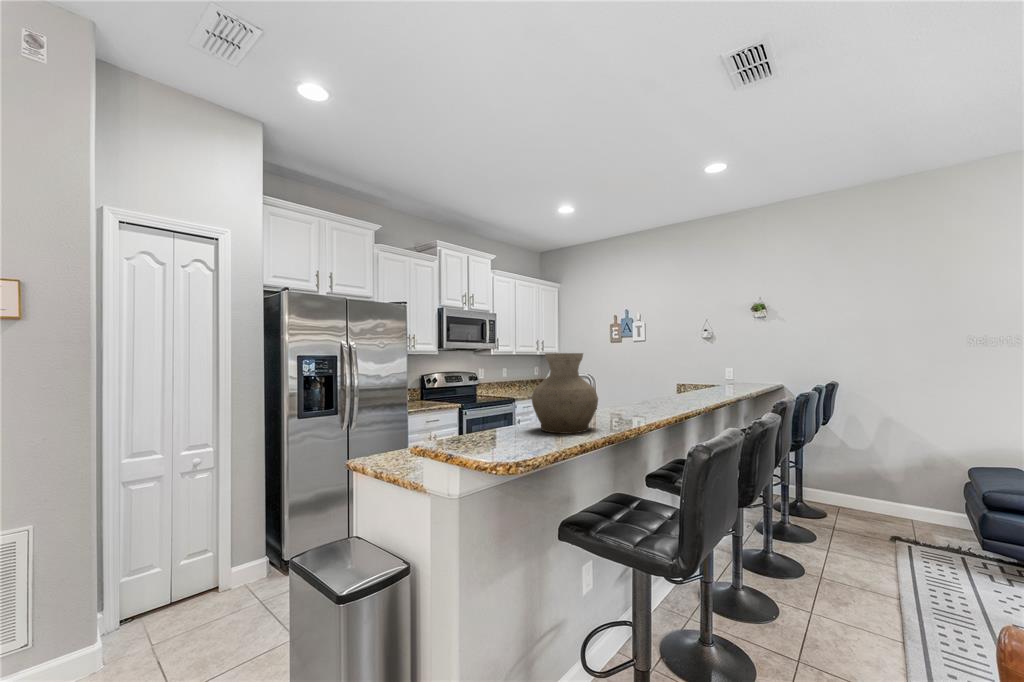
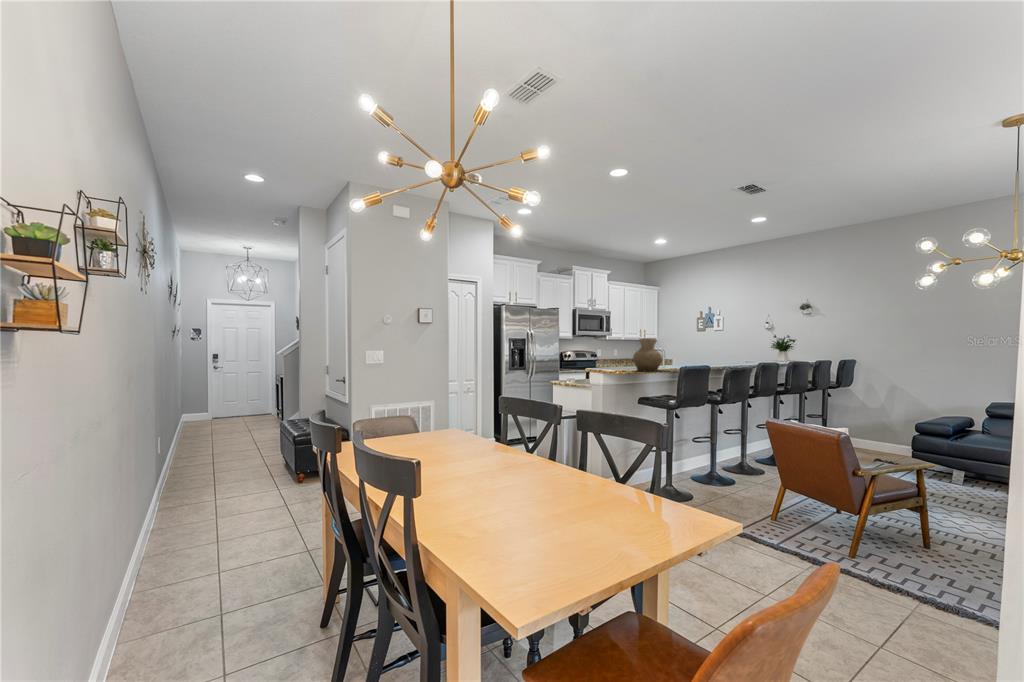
flower arrangement: none [707,344,748,382] -> present [771,335,796,361]

